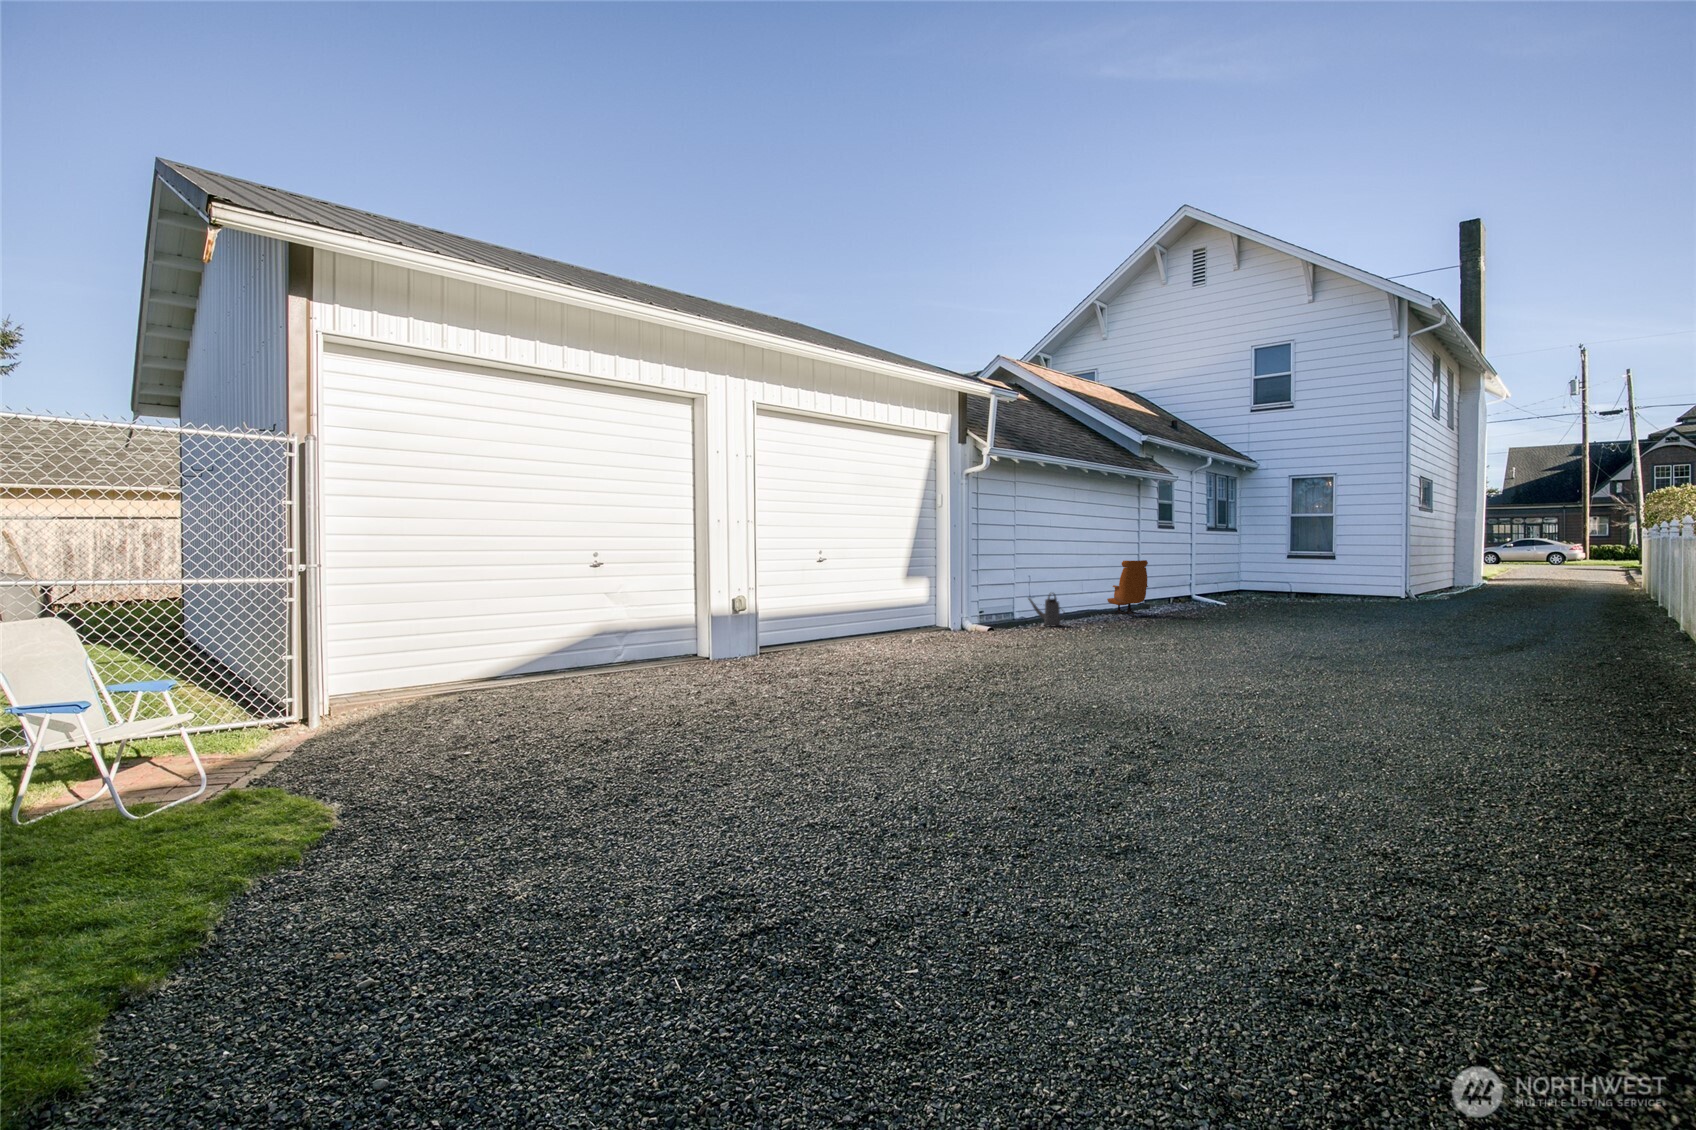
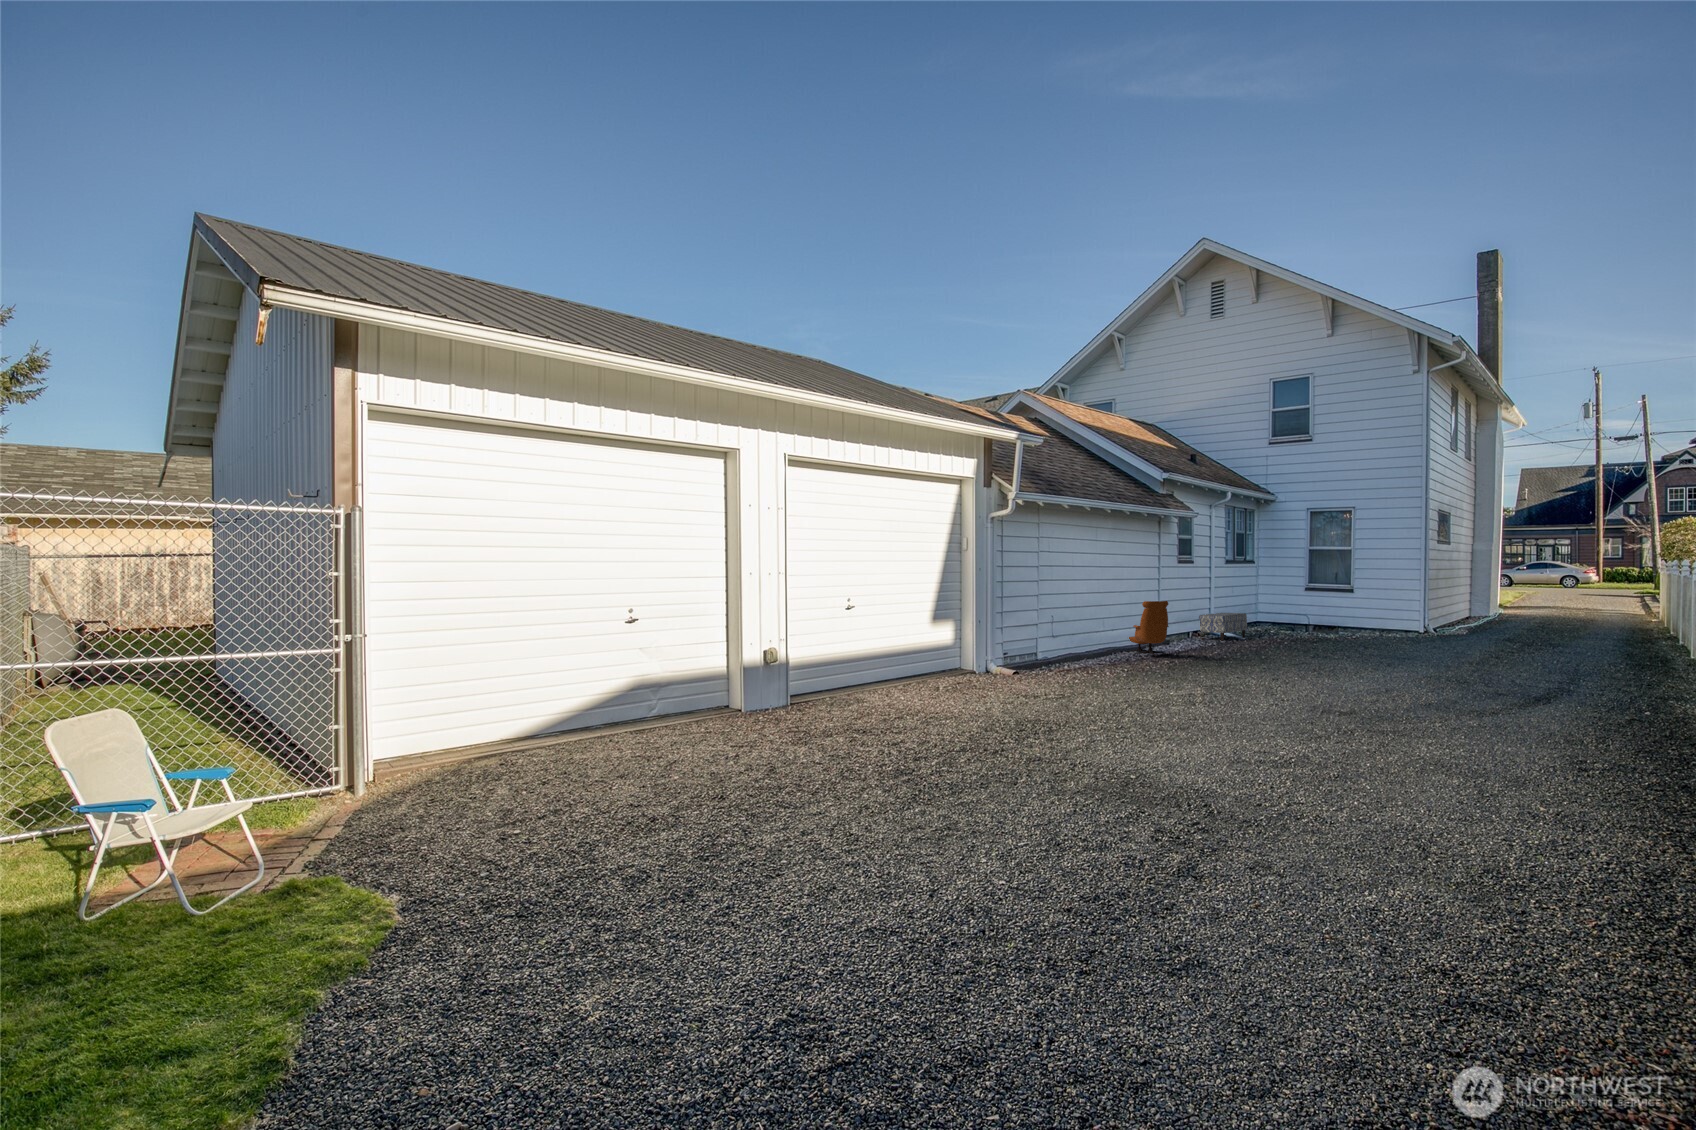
bench: none [1180,578,1229,605] -> present [1199,613,1247,641]
watering can: present [1028,593,1063,627] -> none [1051,635,1088,669]

